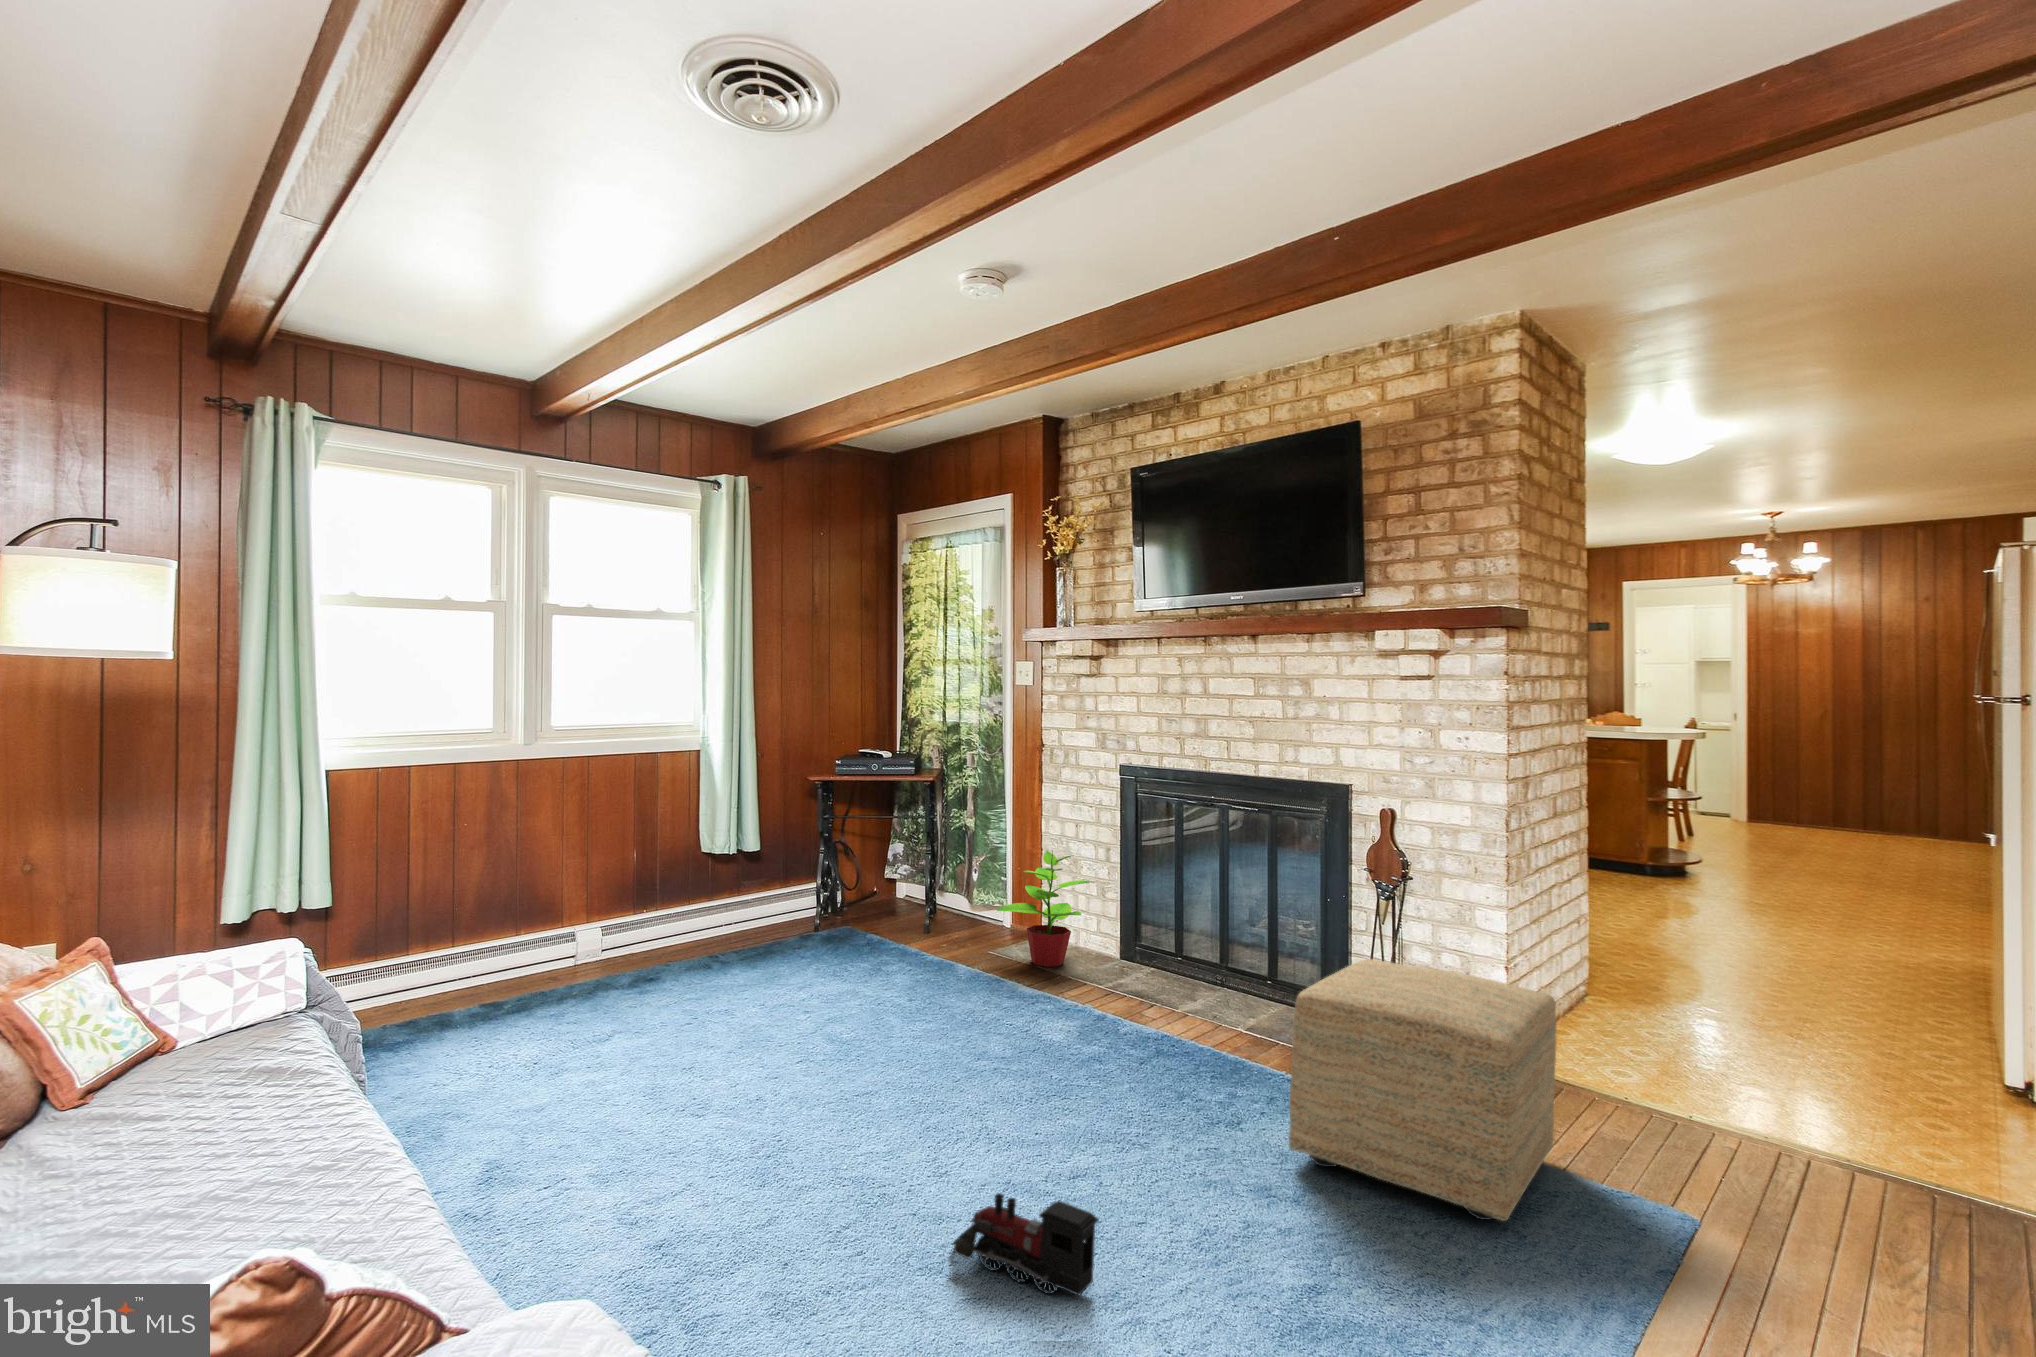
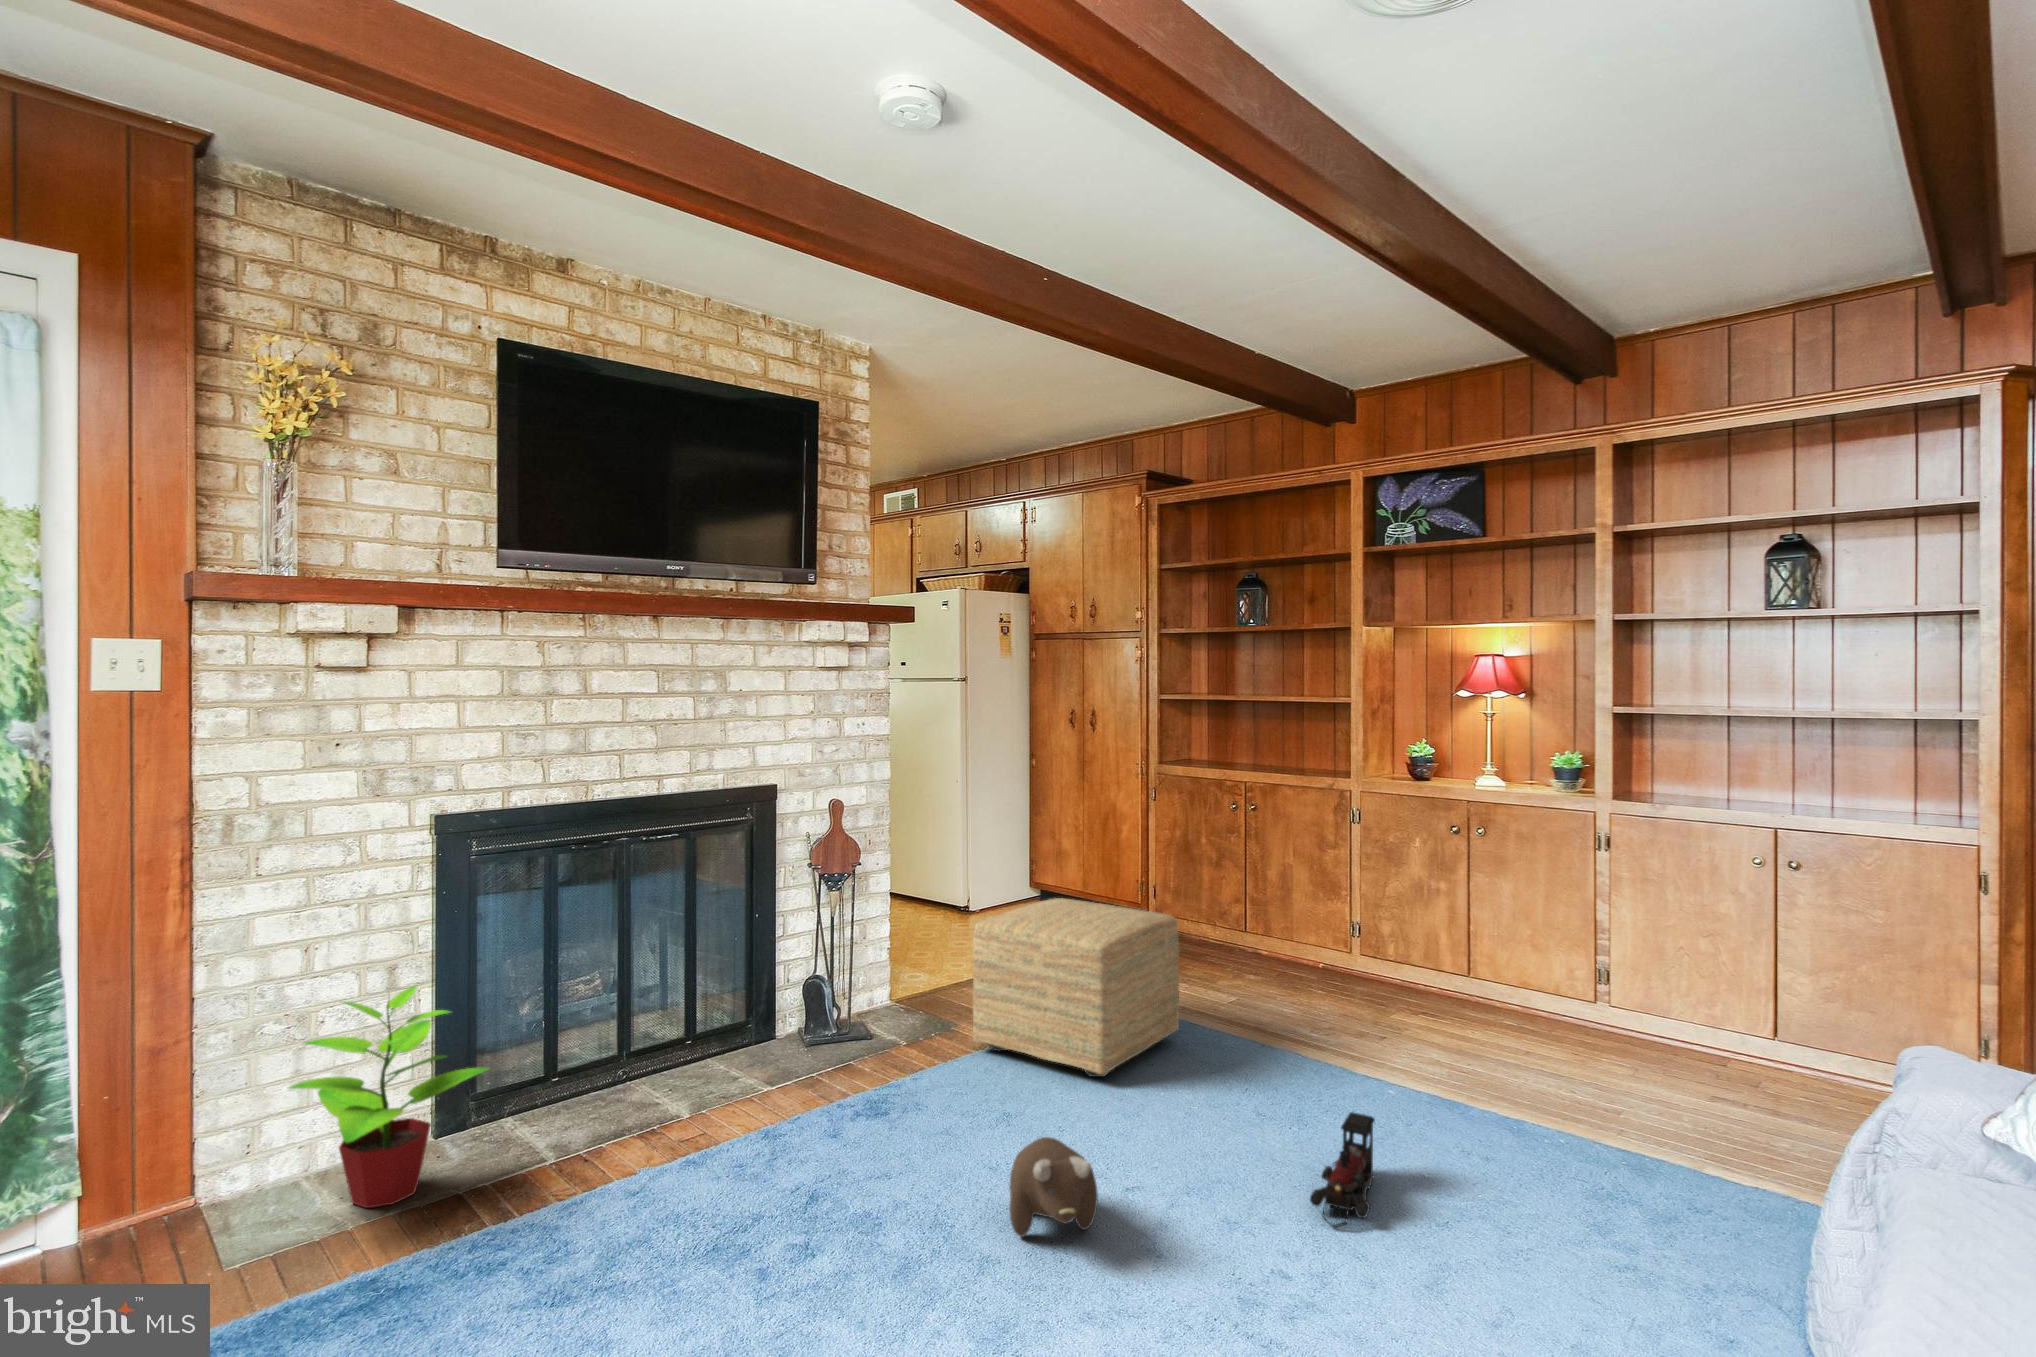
plush toy: none [927,1036,1039,1128] -> present [1009,1137,1098,1237]

